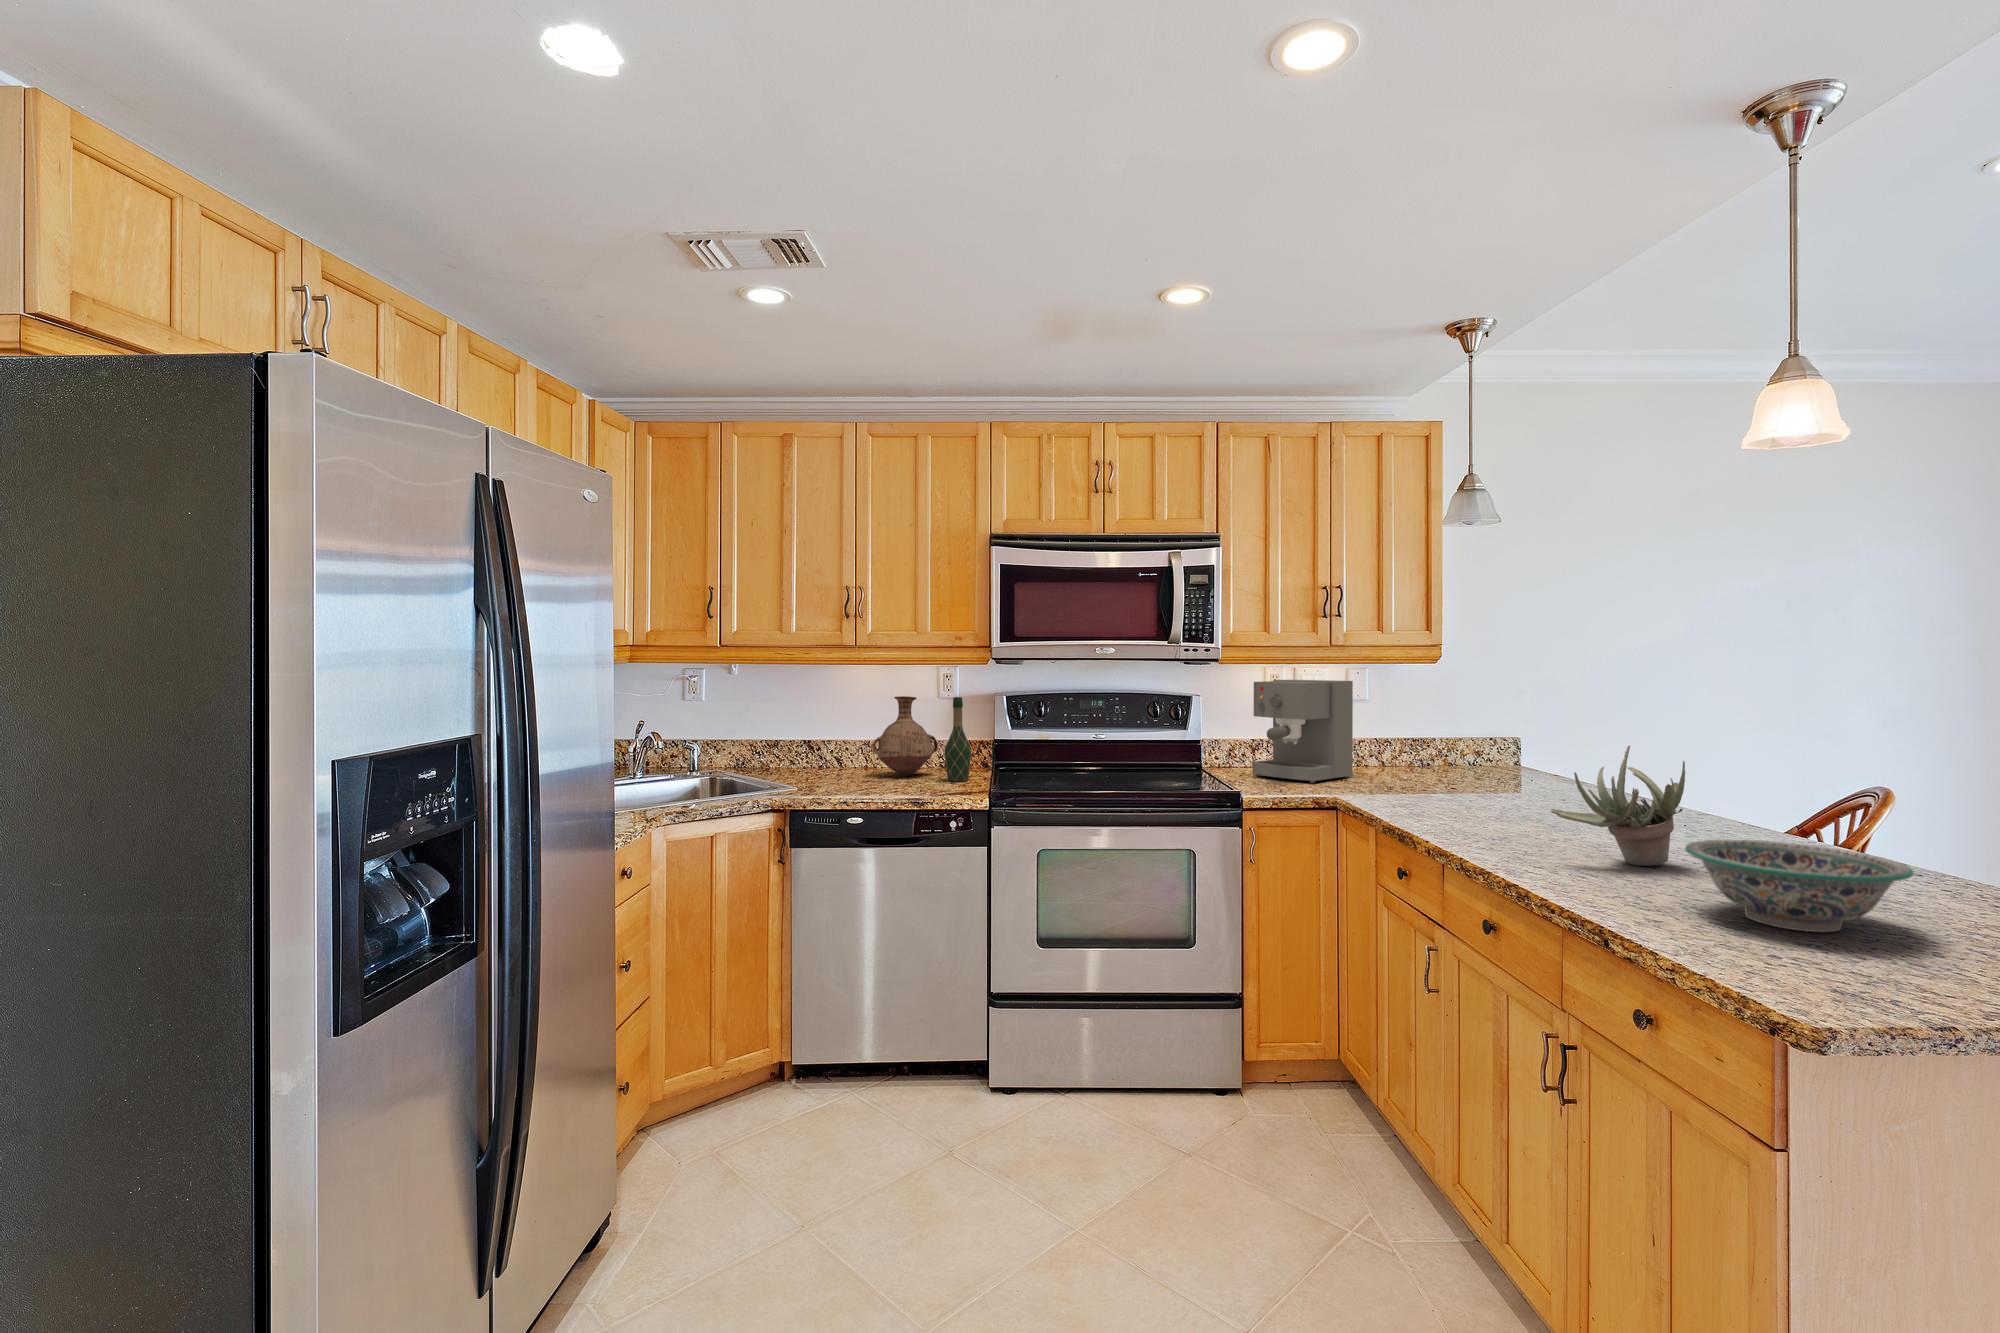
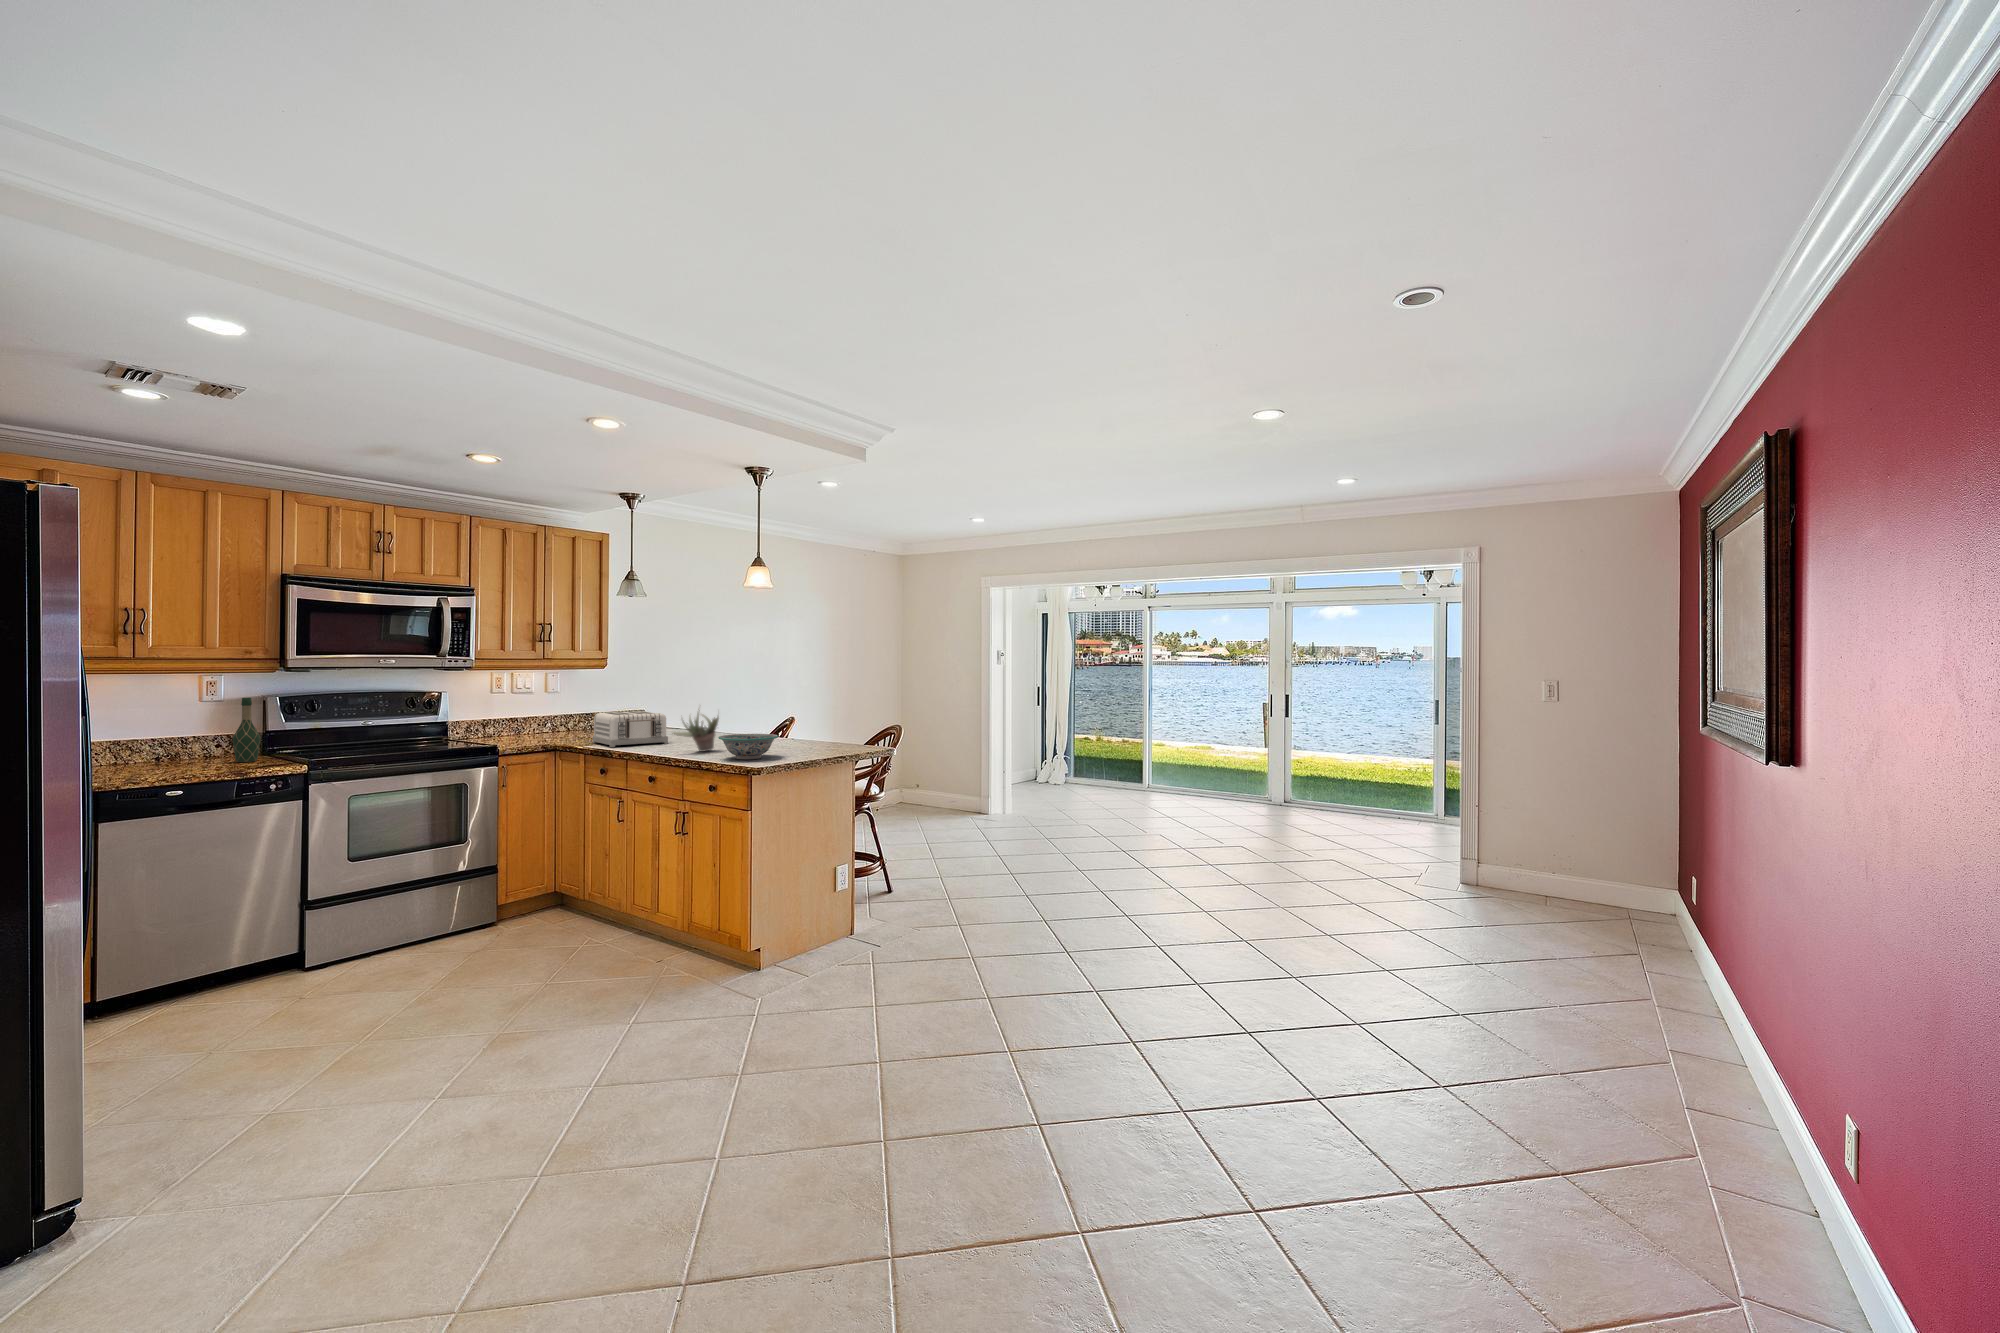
coffee maker: present [1253,680,1353,783] -> none [493,680,557,741]
vase: present [872,696,938,776] -> none [139,699,212,764]
toaster: none [1399,744,1551,822] -> present [593,711,668,747]

